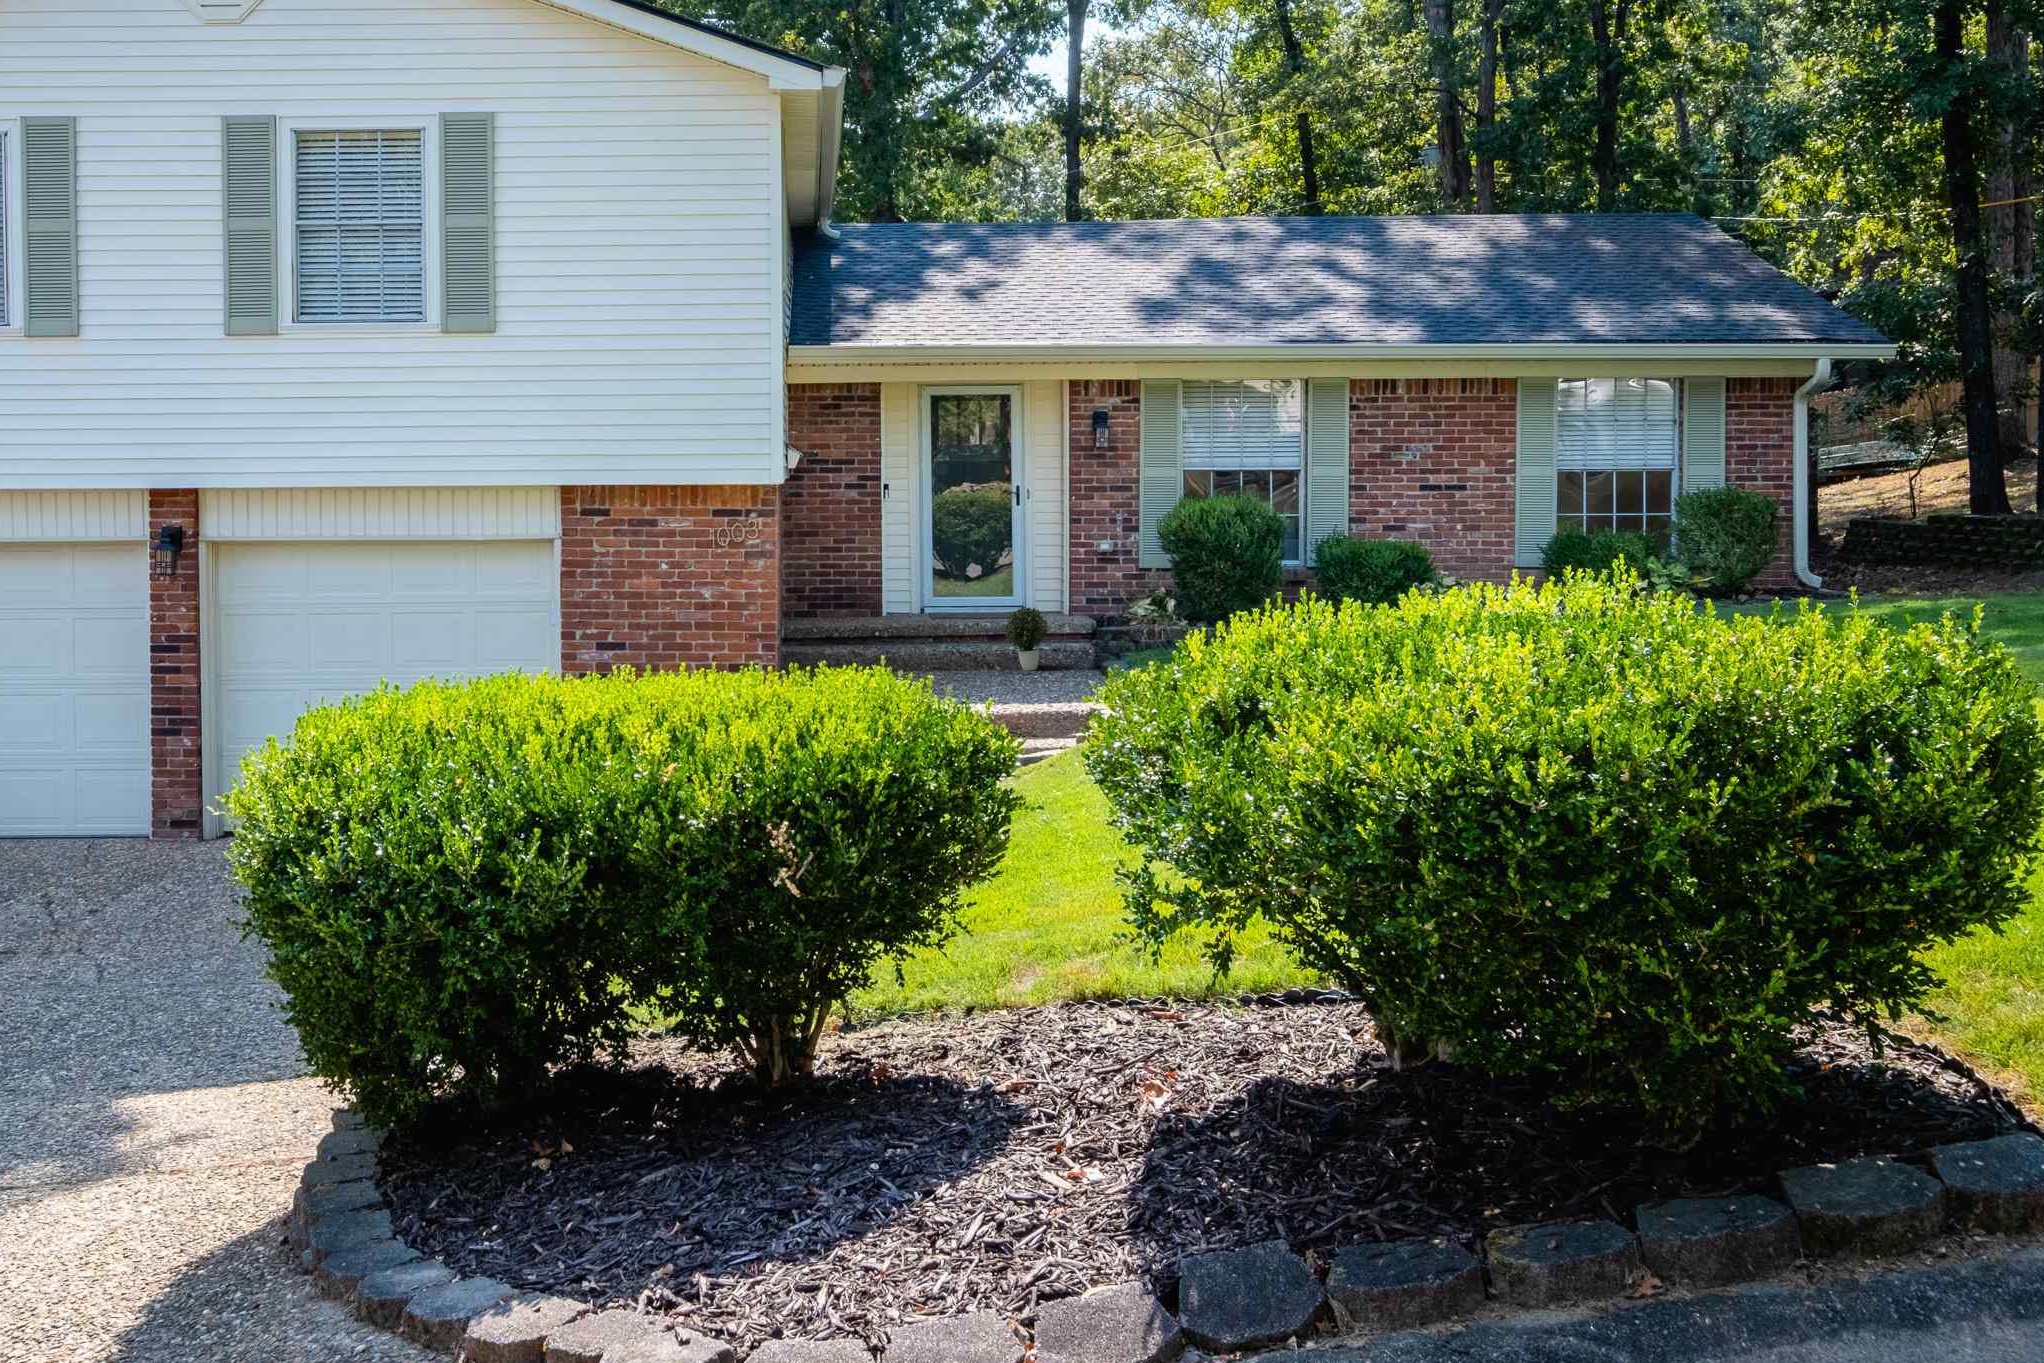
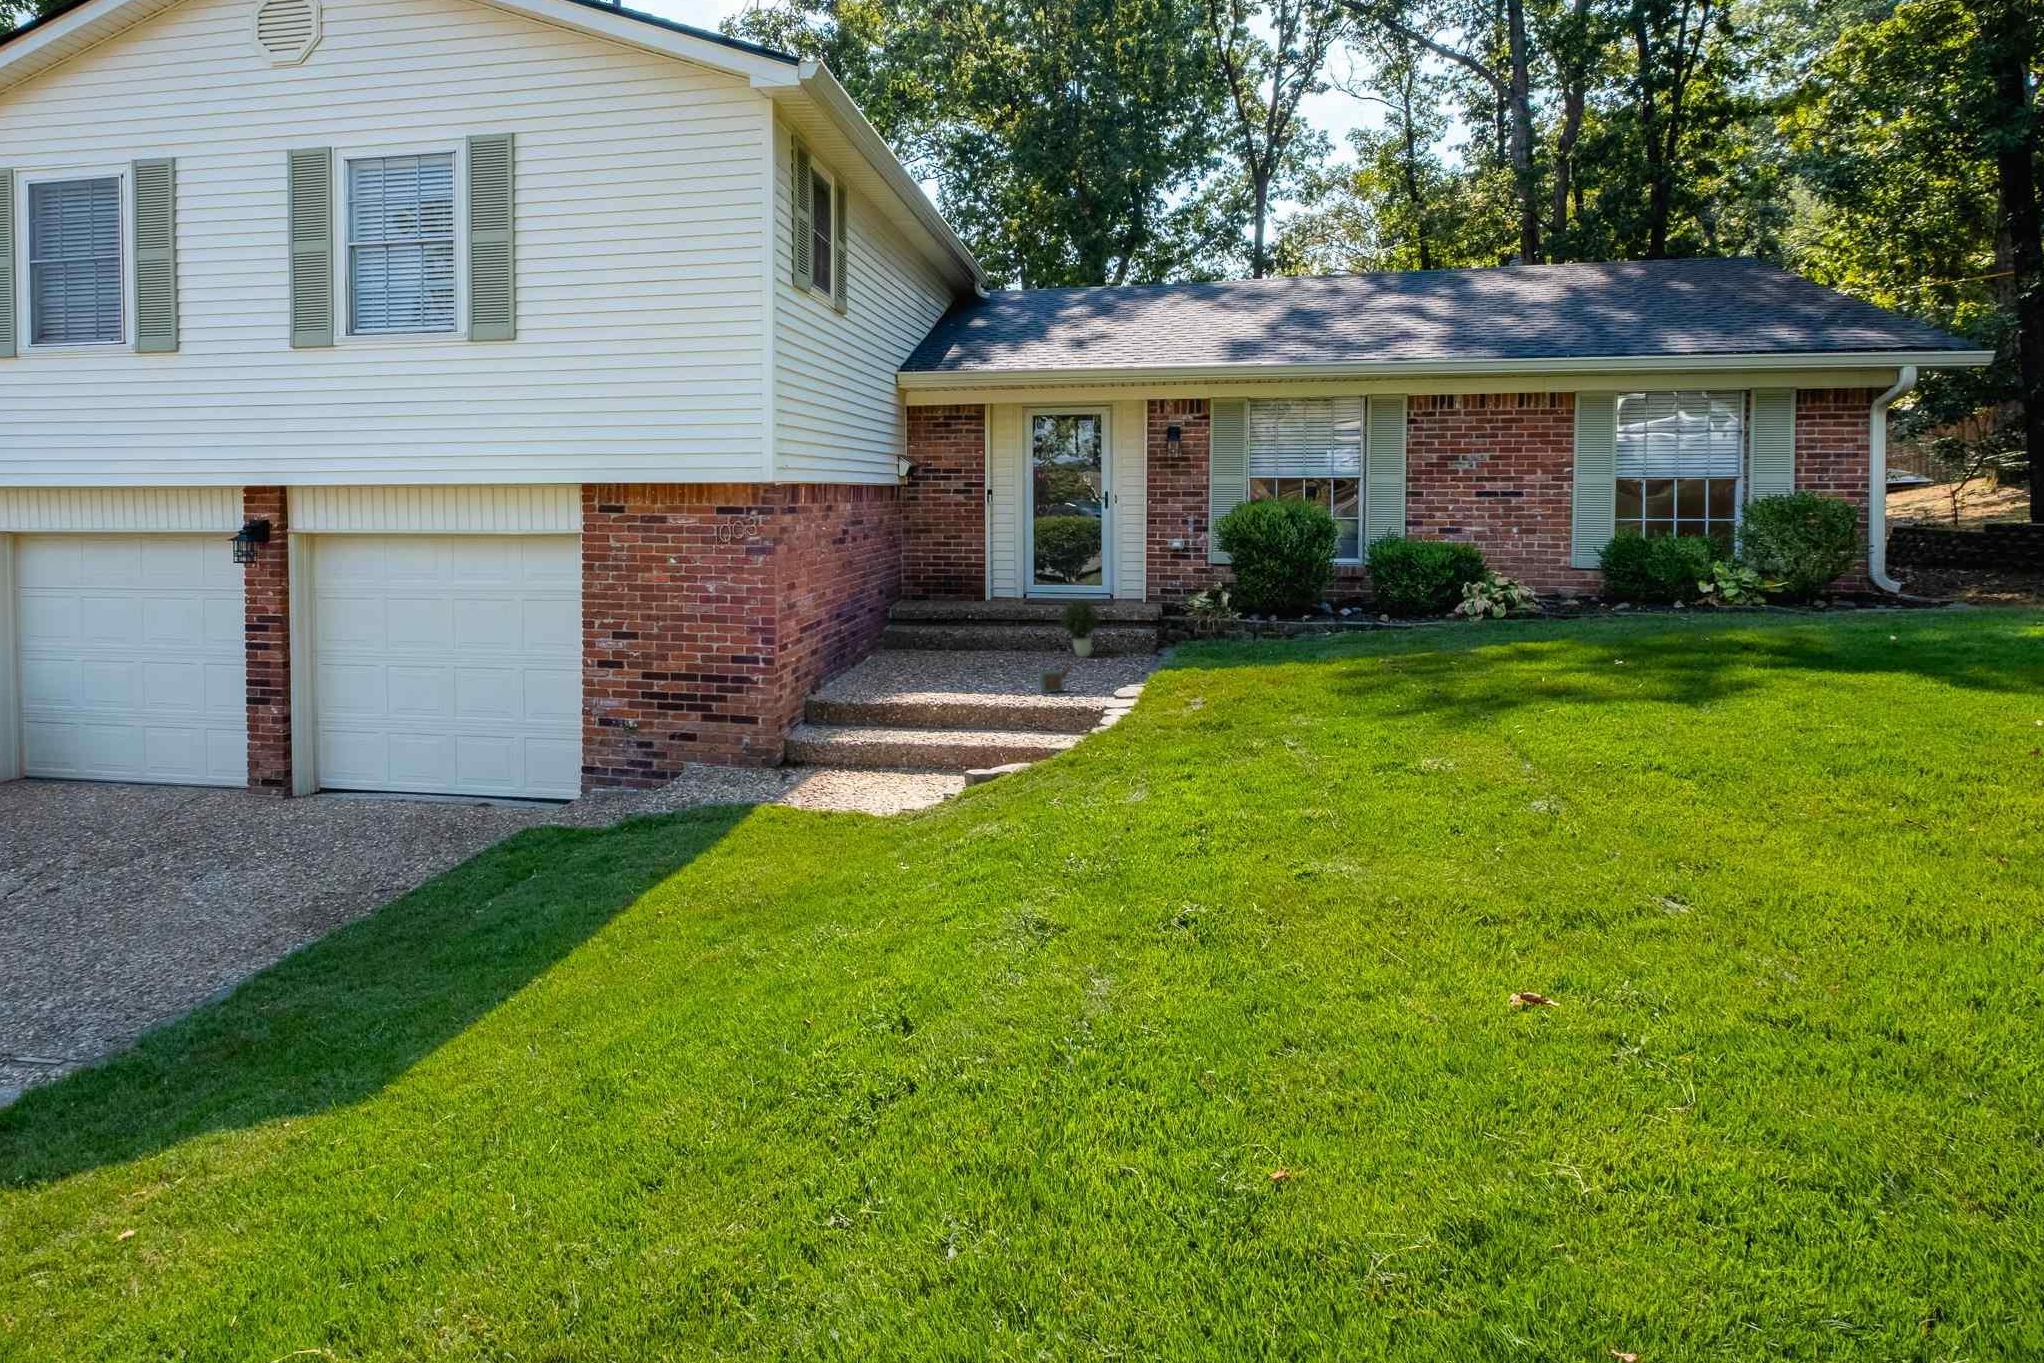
watering can: none [1005,670,1046,701] -> present [1031,665,1072,693]

